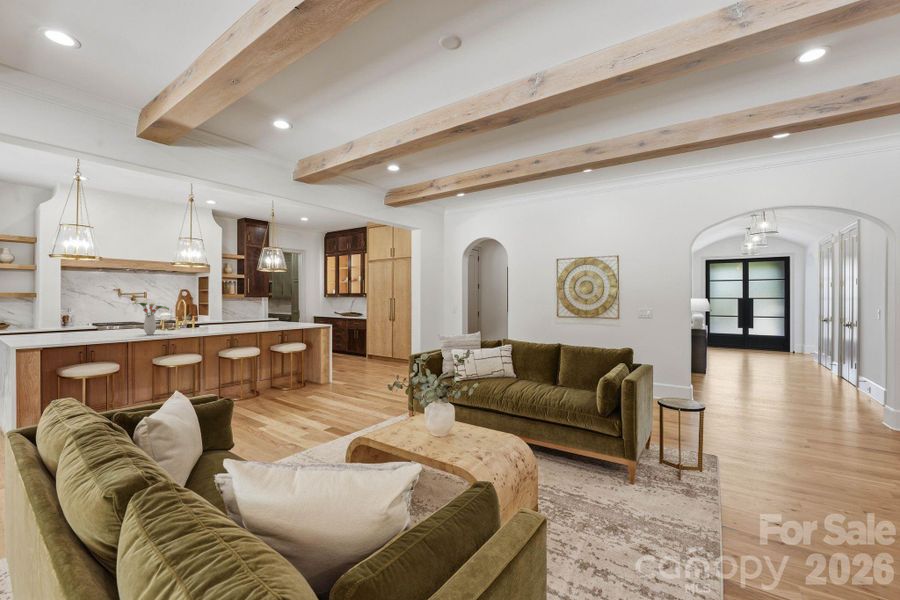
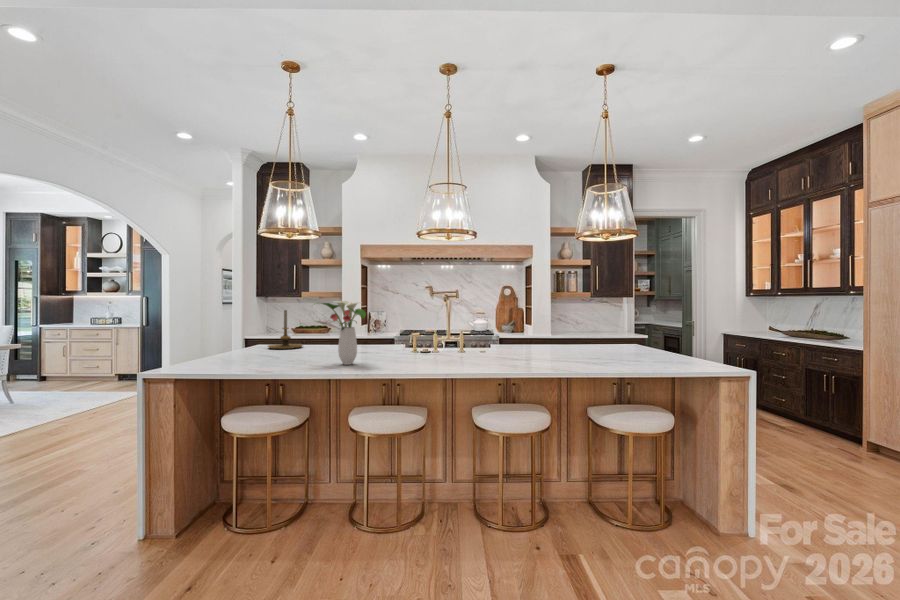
candle holder: none [32,308,66,335] -> present [268,310,303,349]

